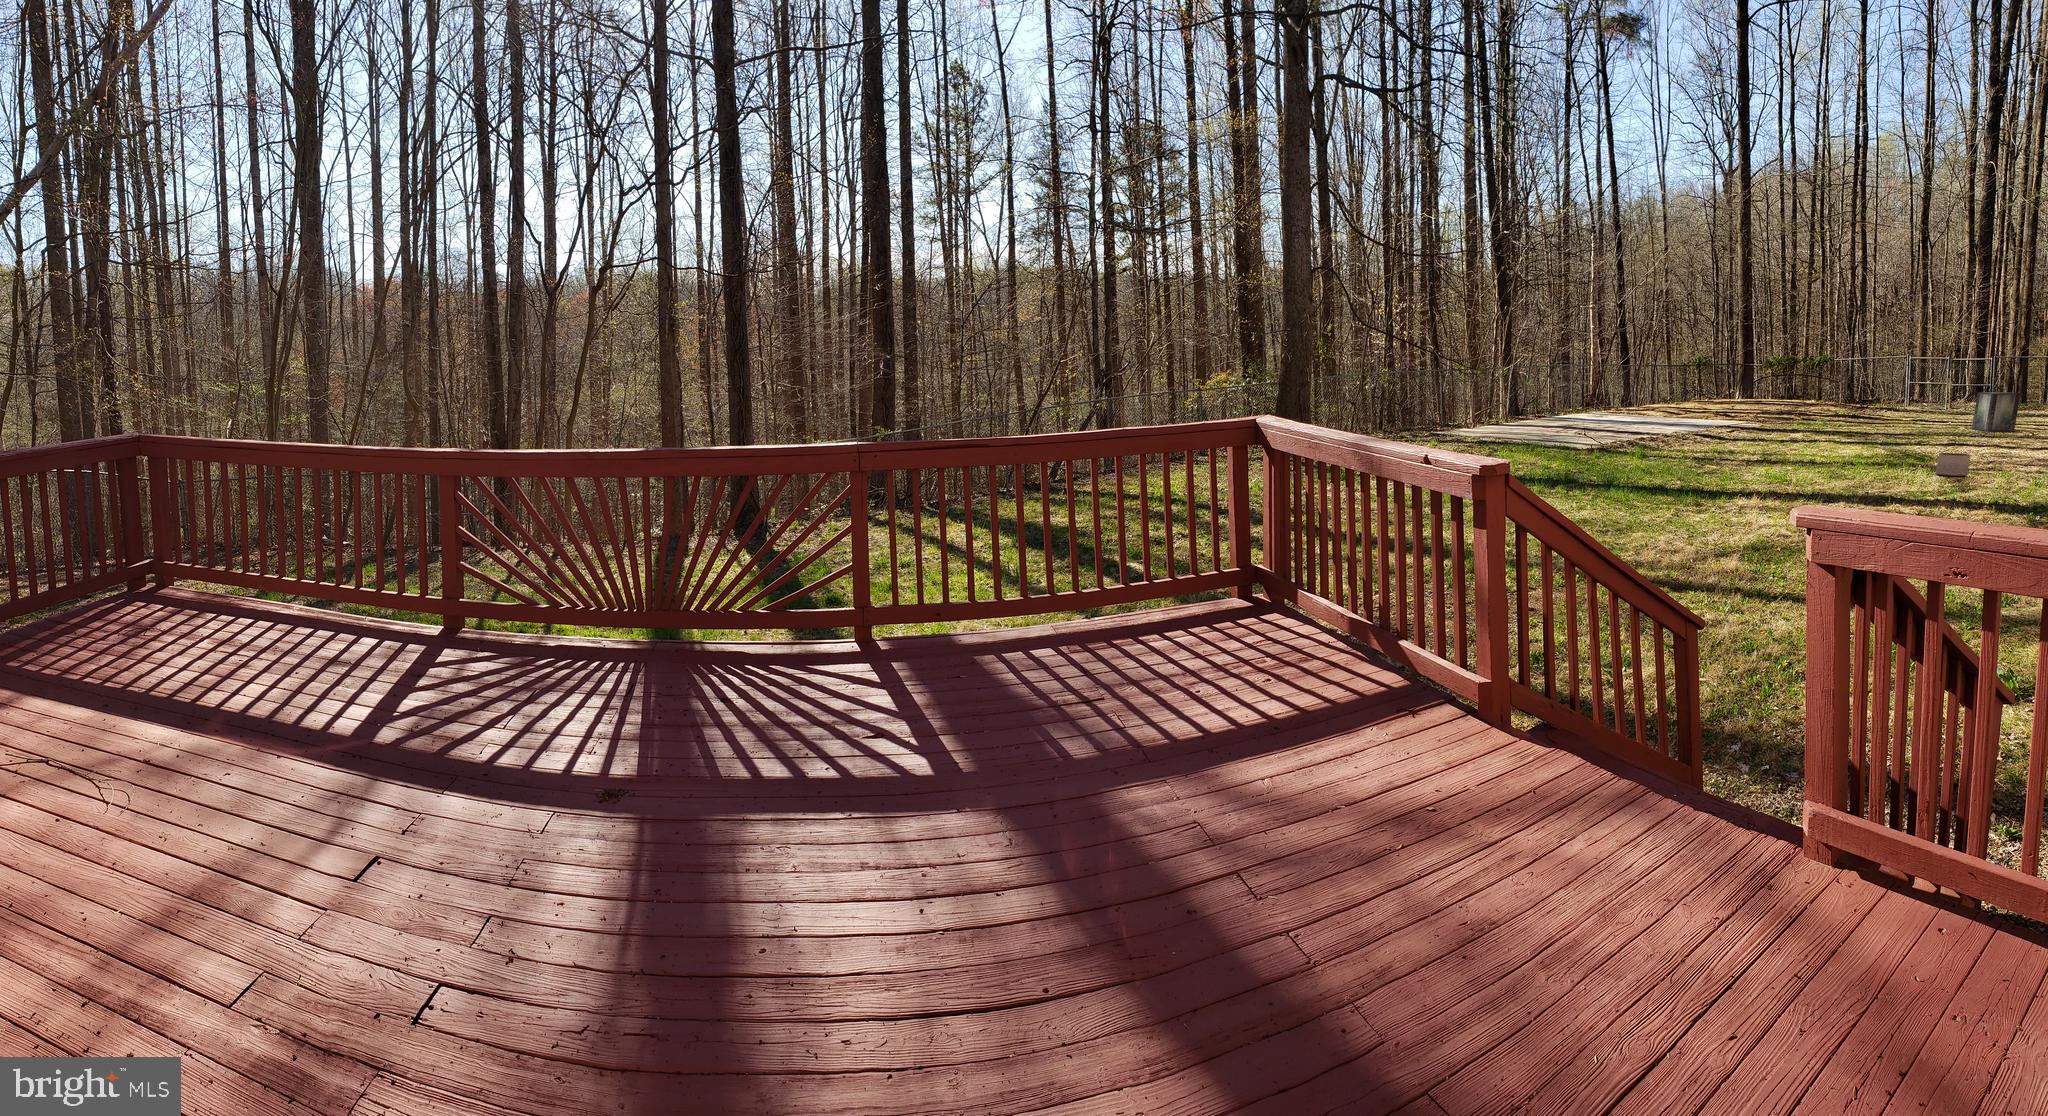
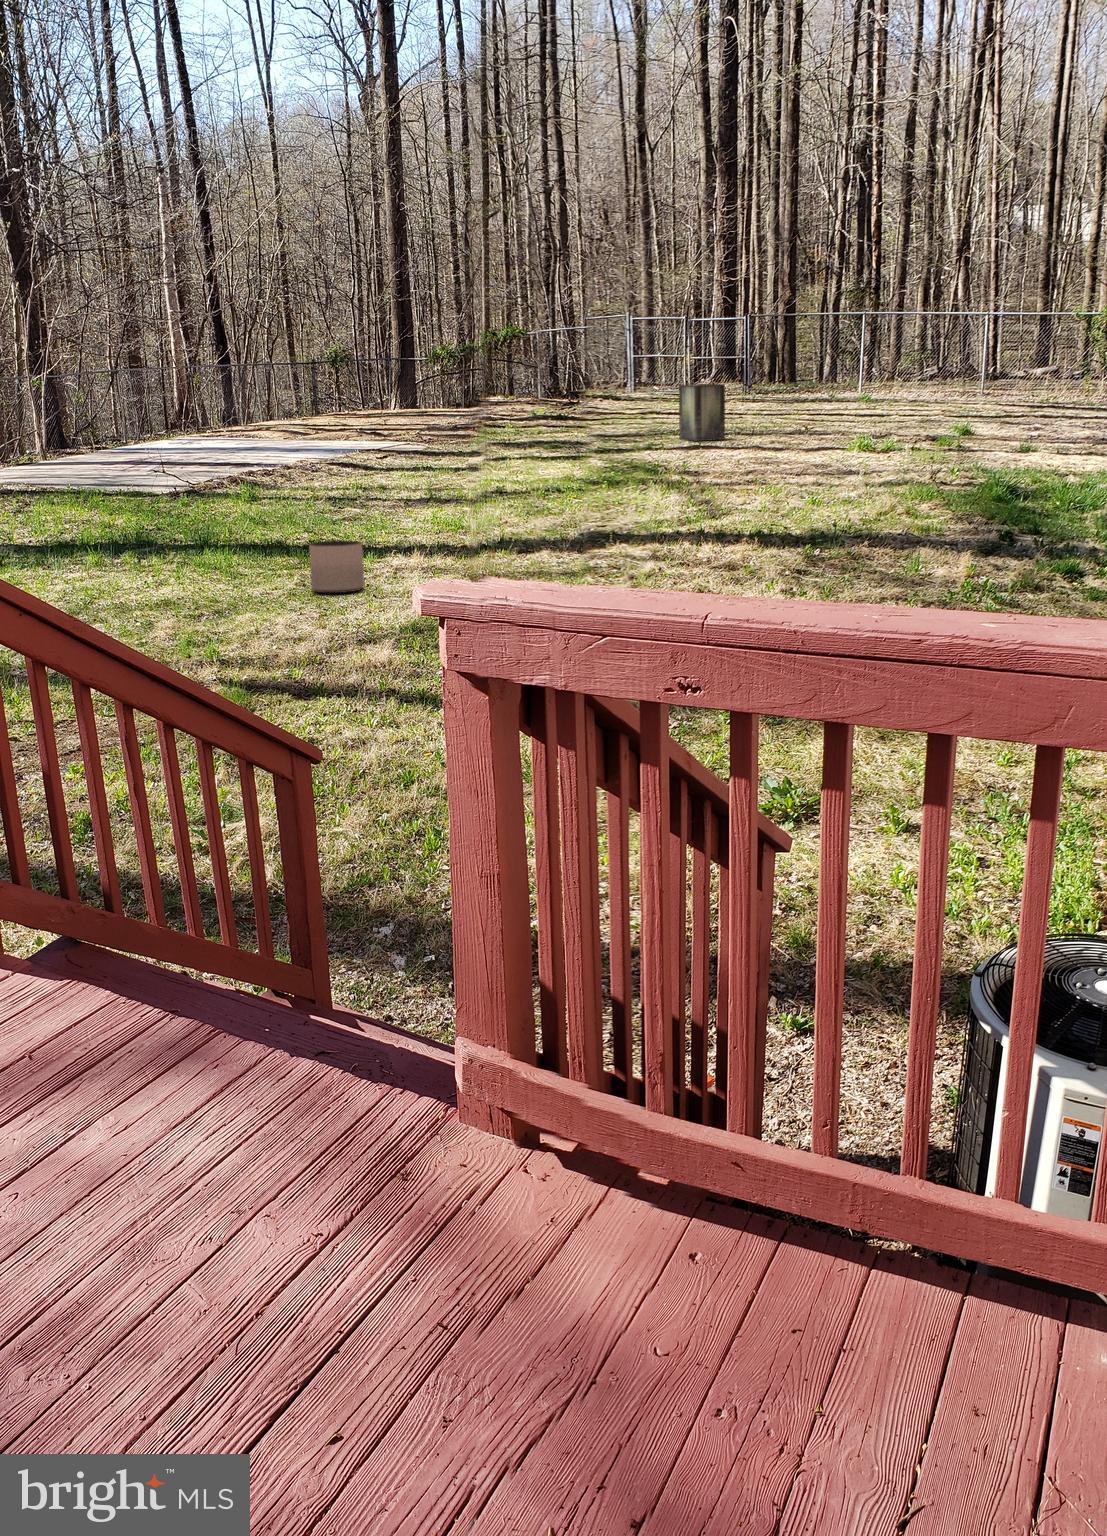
planter: present [1936,453,1971,477] -> present [309,540,365,593]

